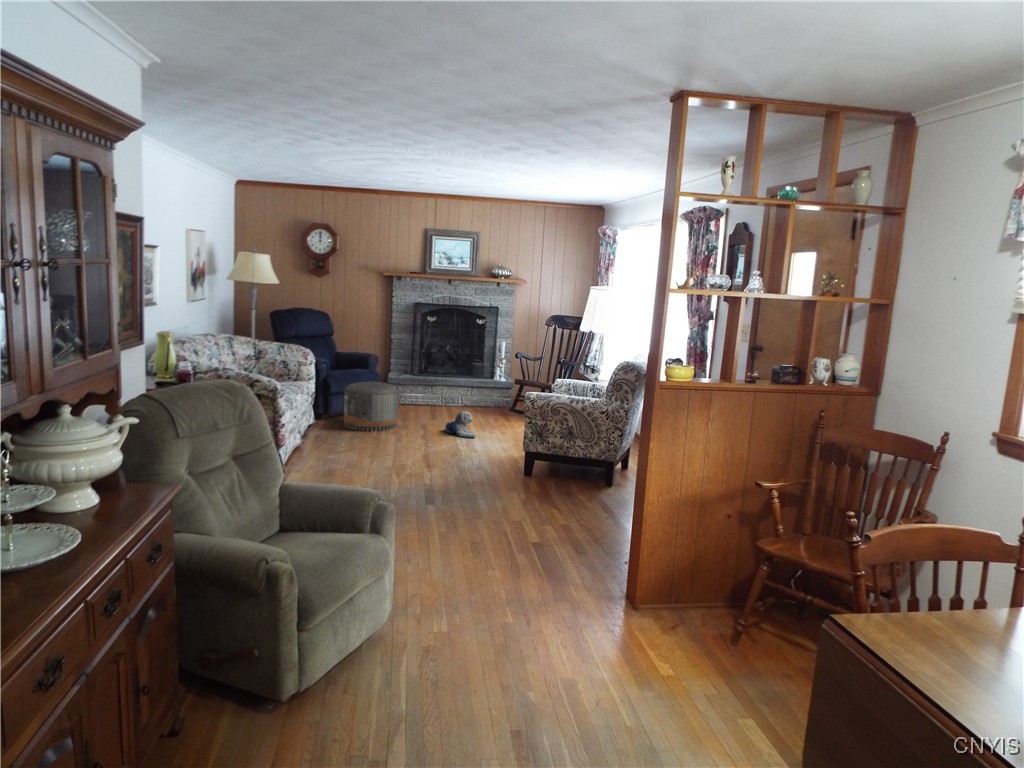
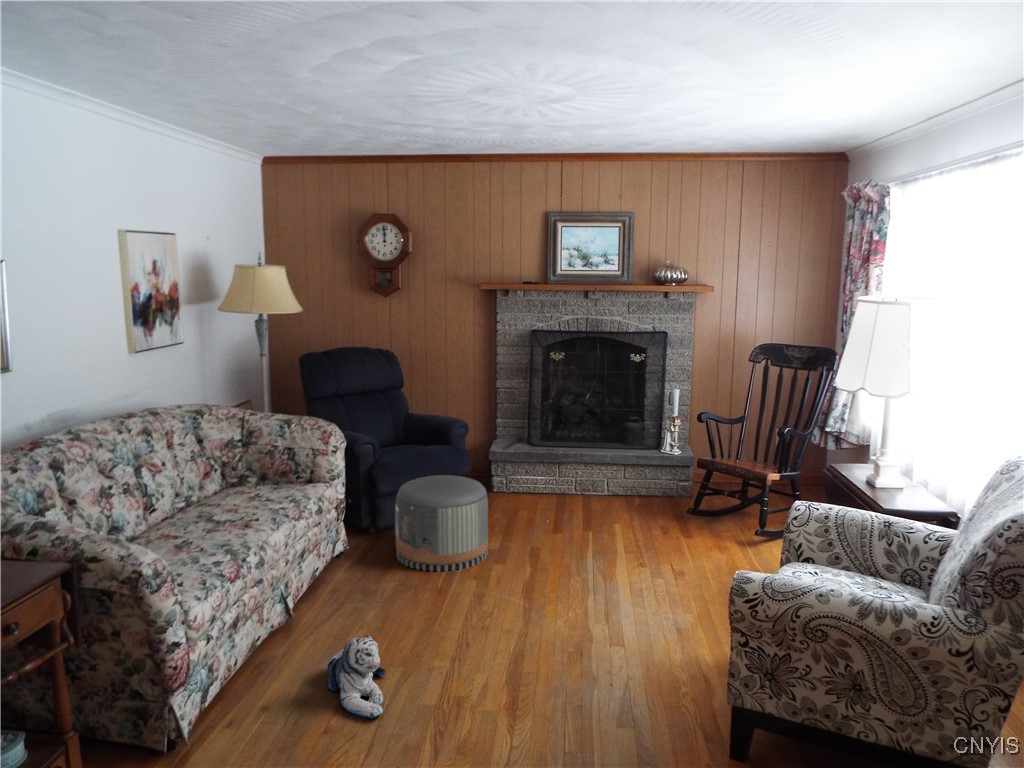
plush toy: present [445,411,476,438] -> present [327,636,386,719]

